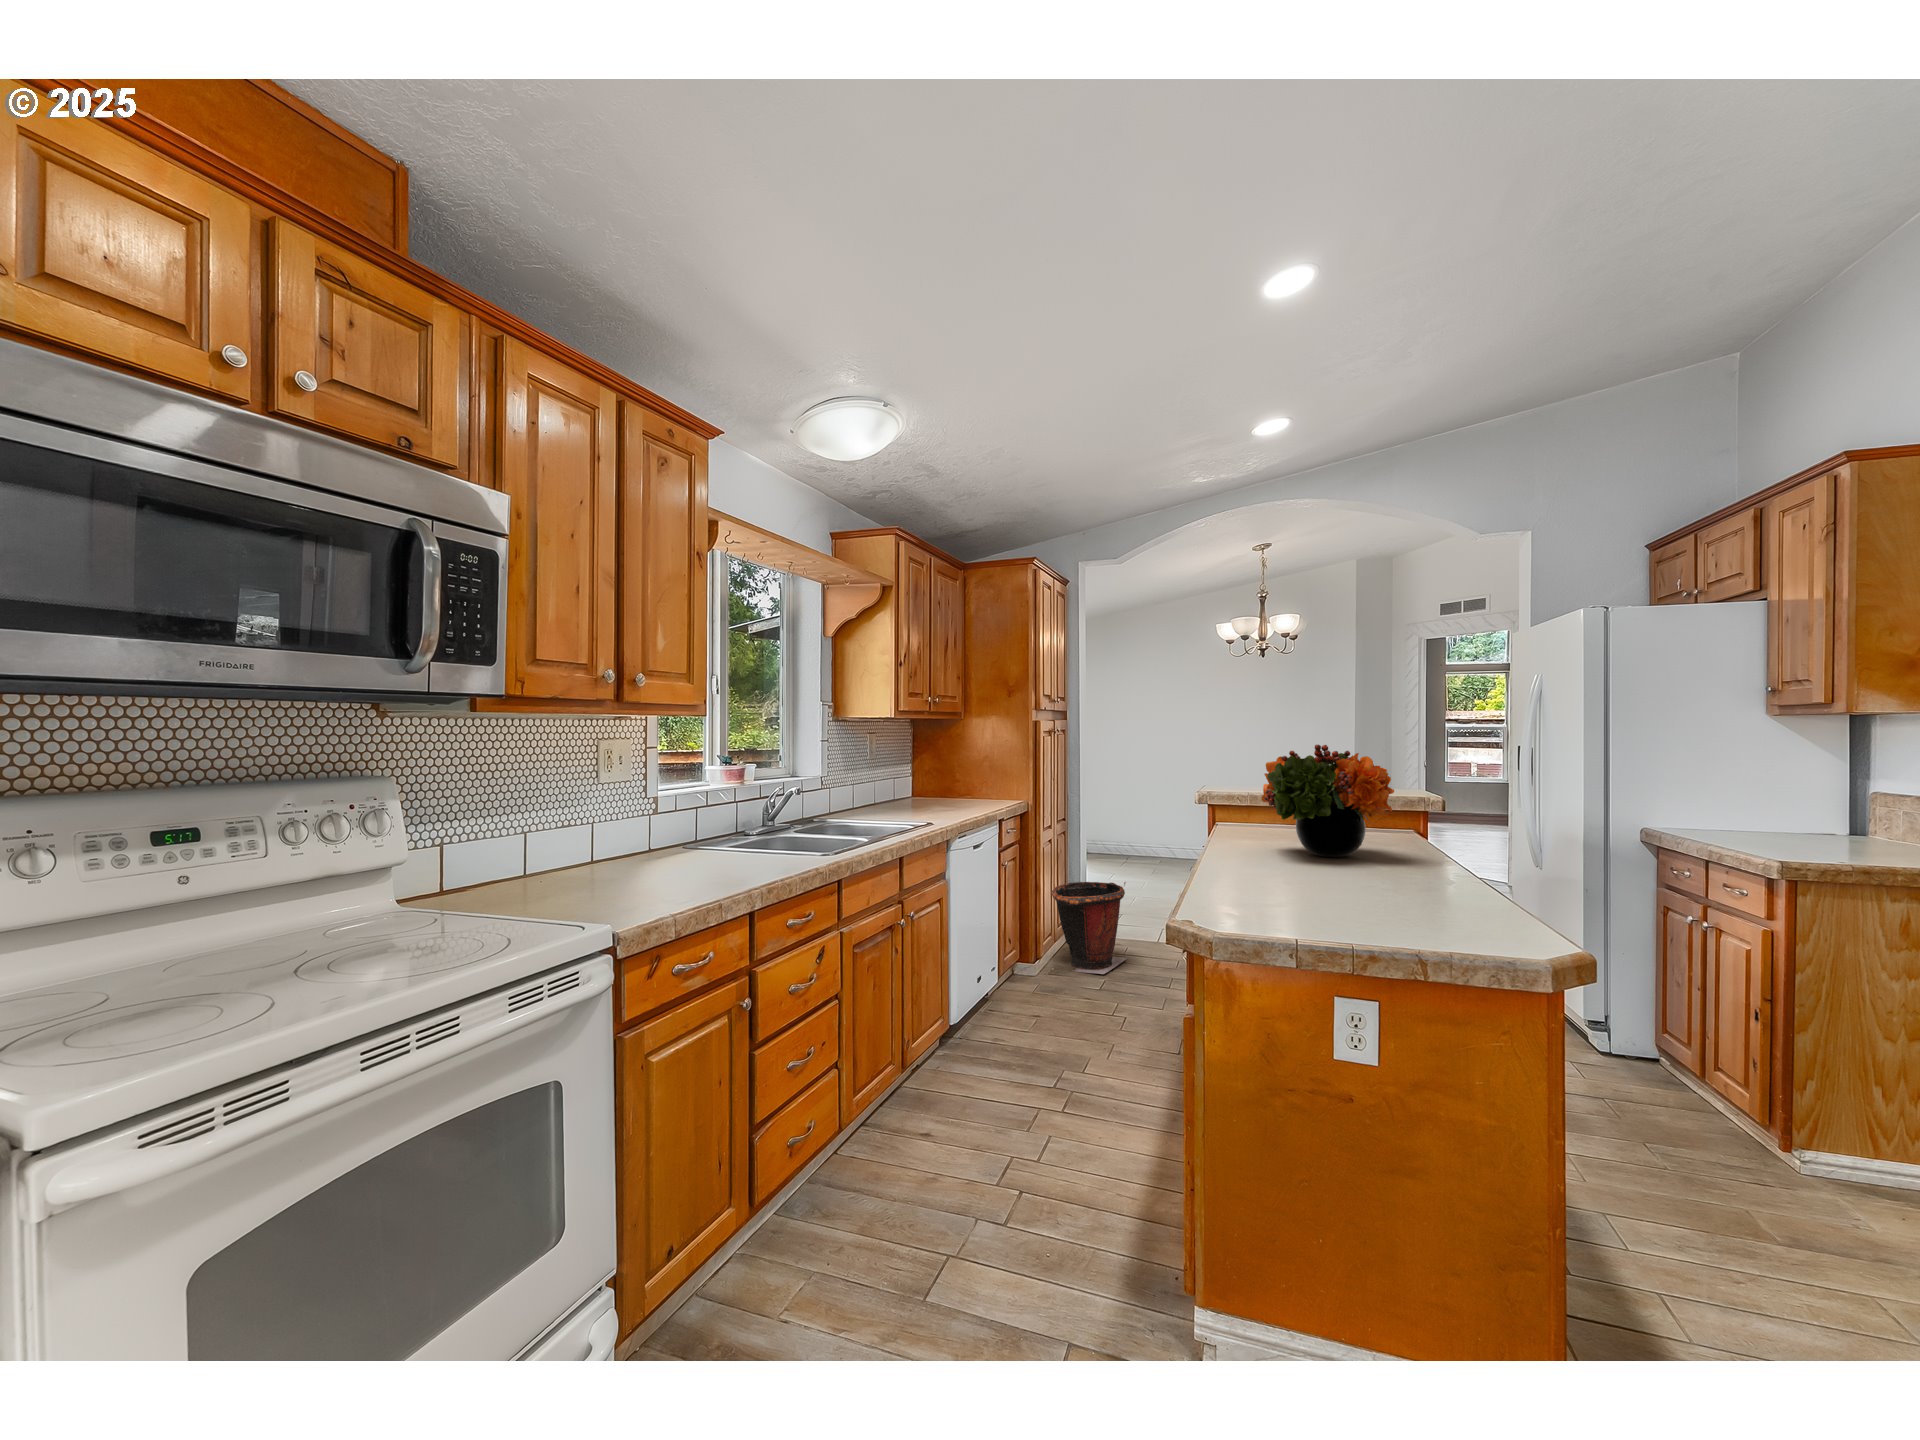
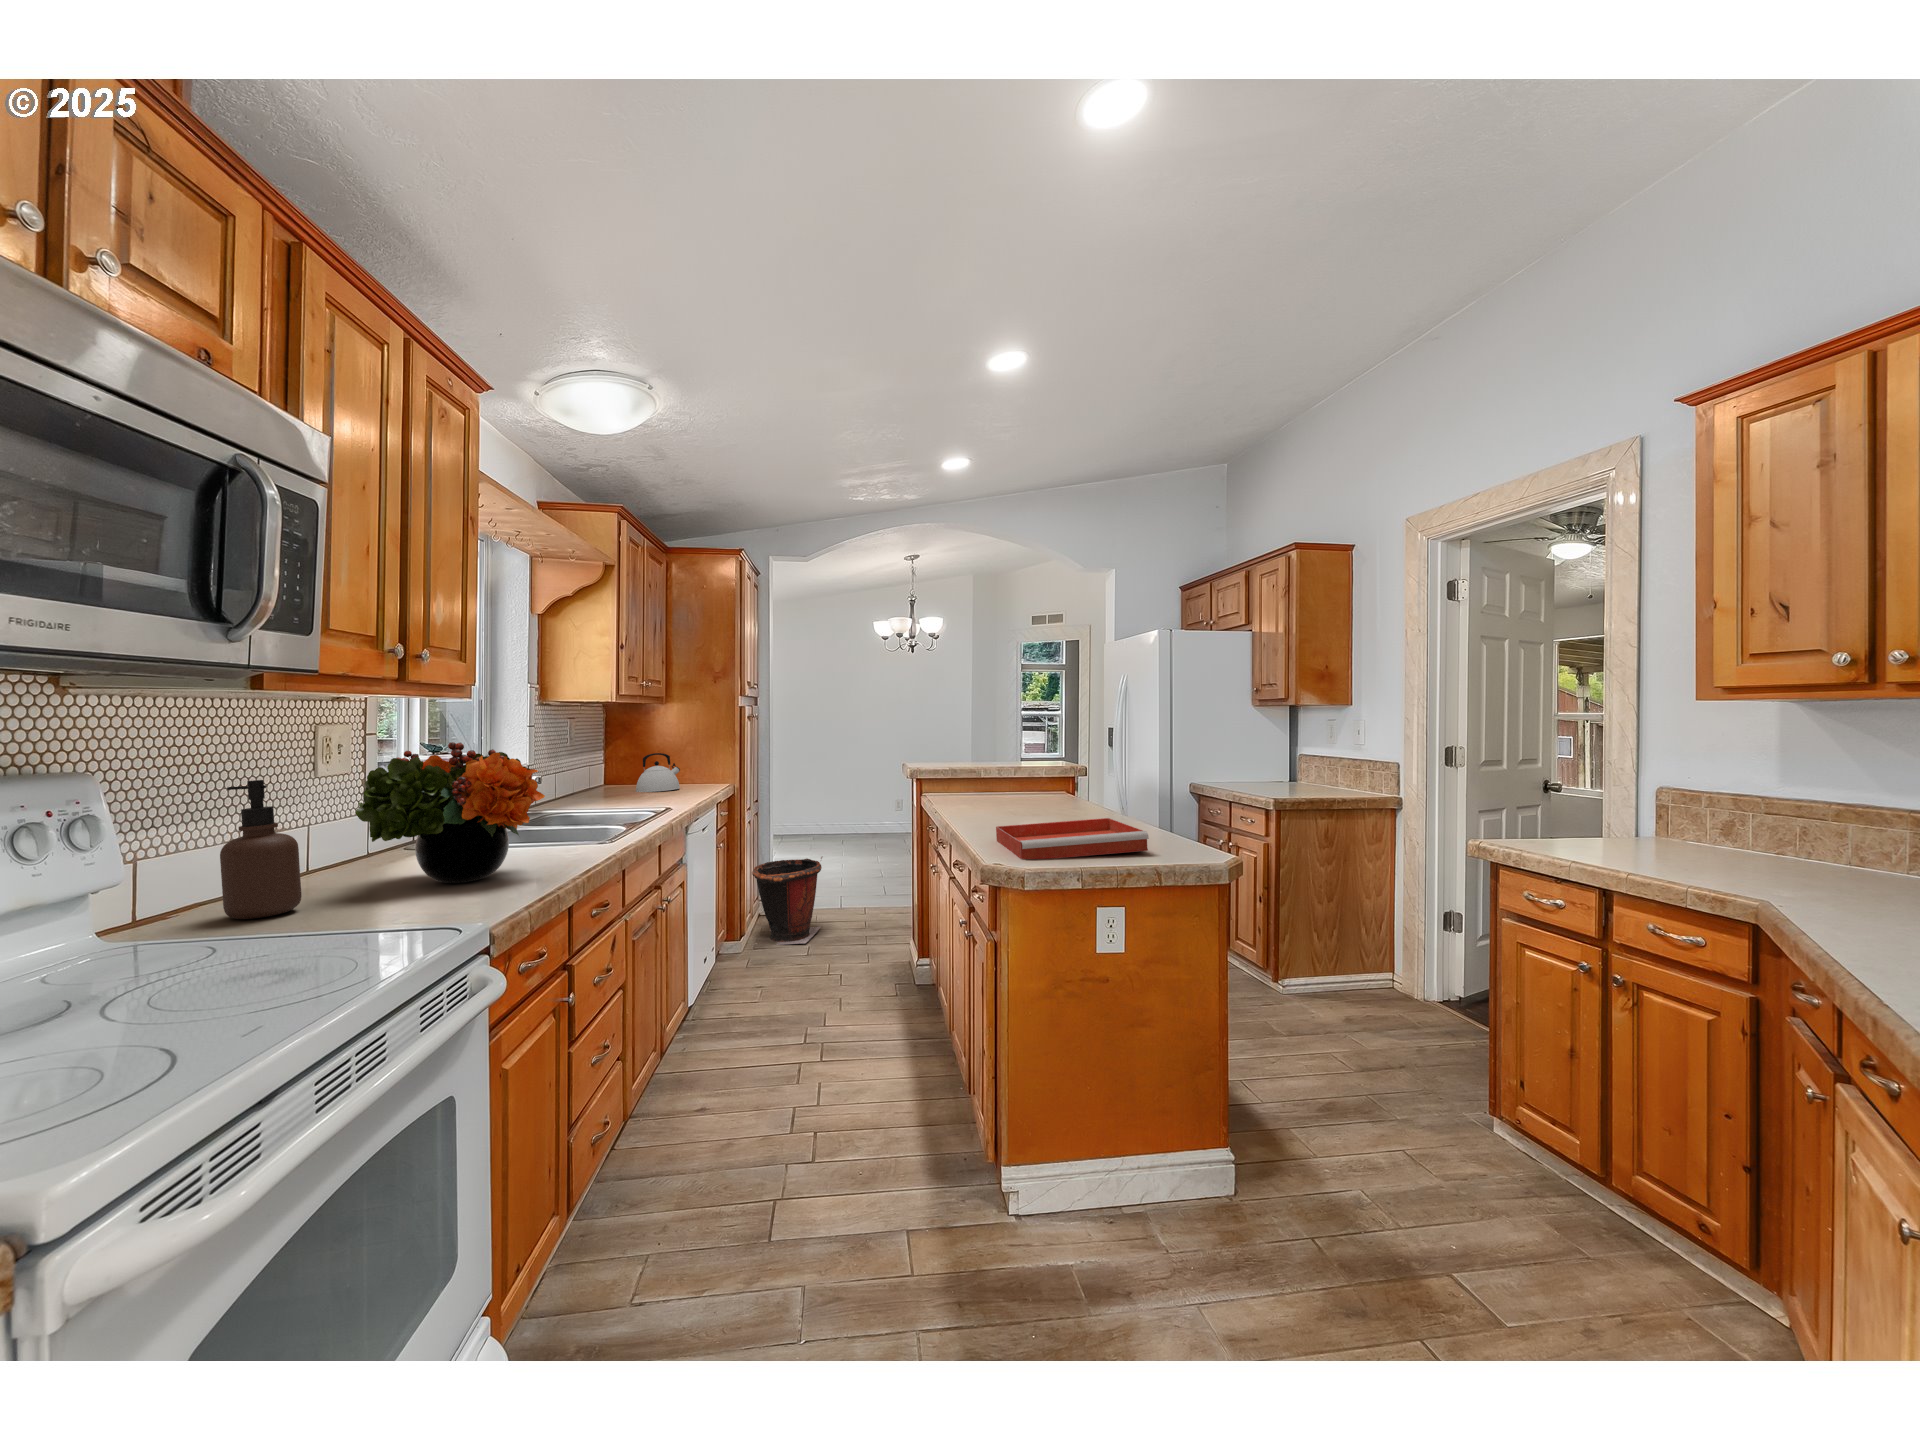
flower arrangement: present [1261,745,1394,857] -> present [356,742,545,883]
kettle: none [934,767,975,804] -> present [636,753,680,792]
soap dispenser: none [477,785,534,900] -> present [220,780,302,919]
tray: none [1218,871,1419,926] -> present [996,818,1149,859]

